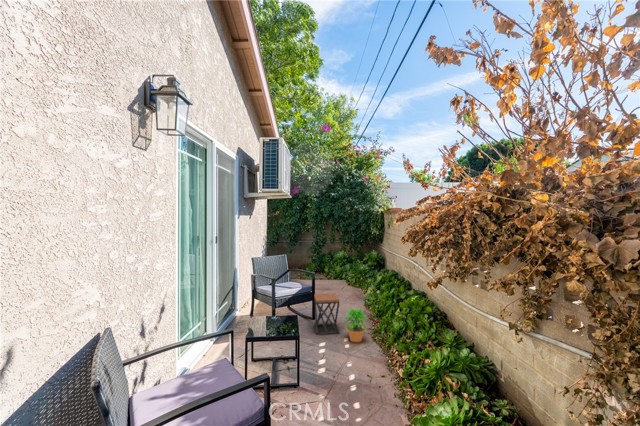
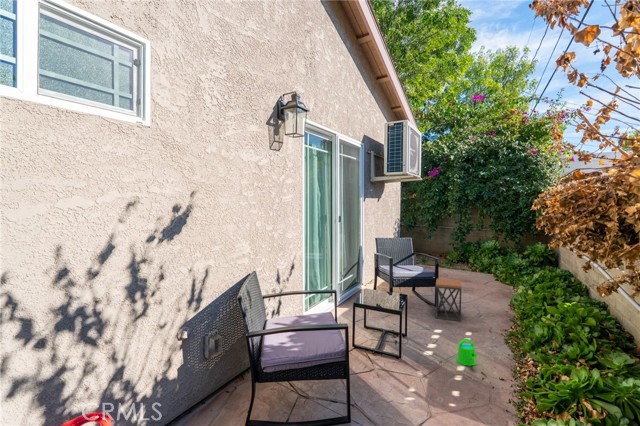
potted plant: present [345,309,366,342] -> none [463,296,493,332]
watering can: none [351,357,373,385] -> present [457,338,477,366]

